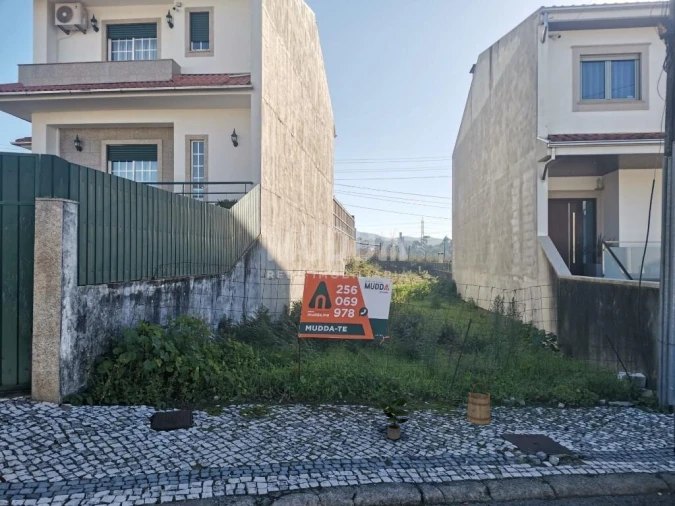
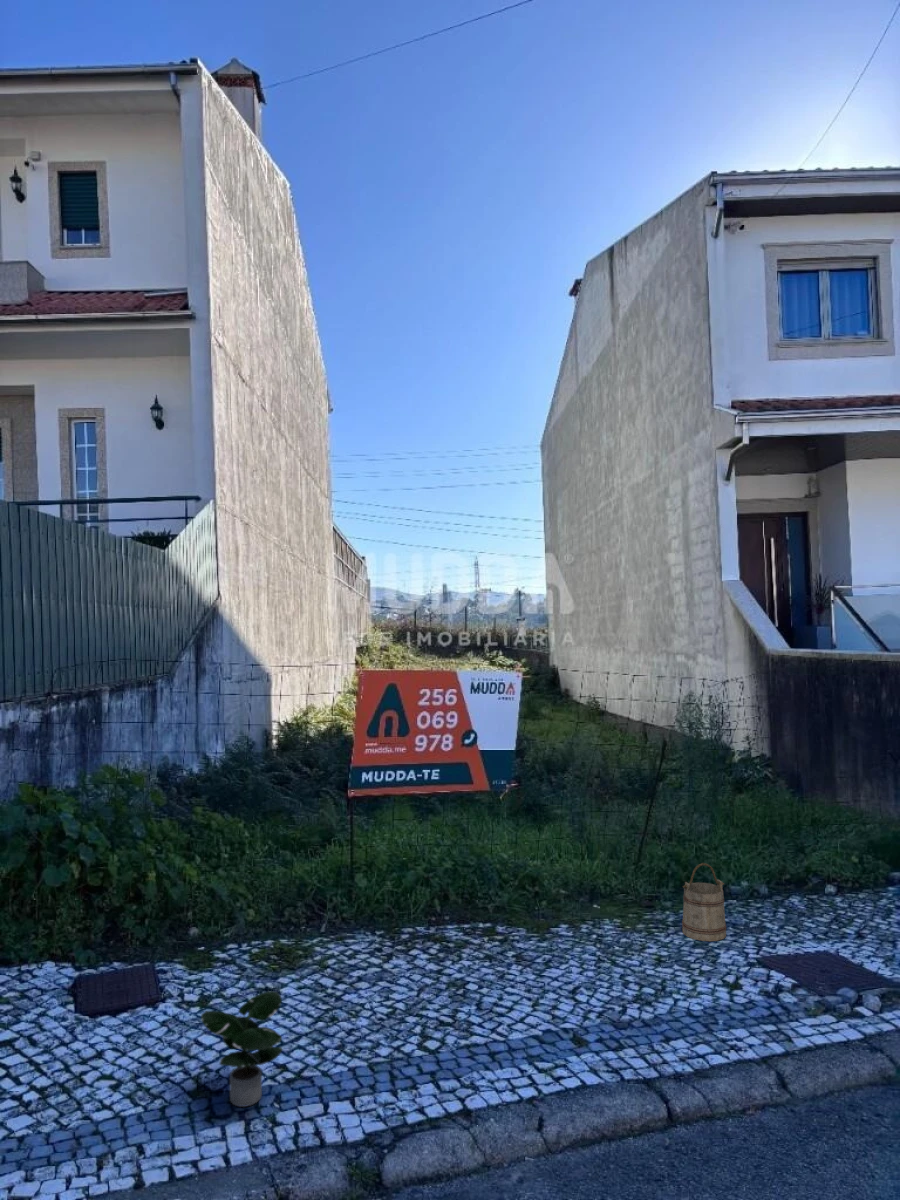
potted plant: present [377,397,410,439] -> present [201,991,282,1107]

